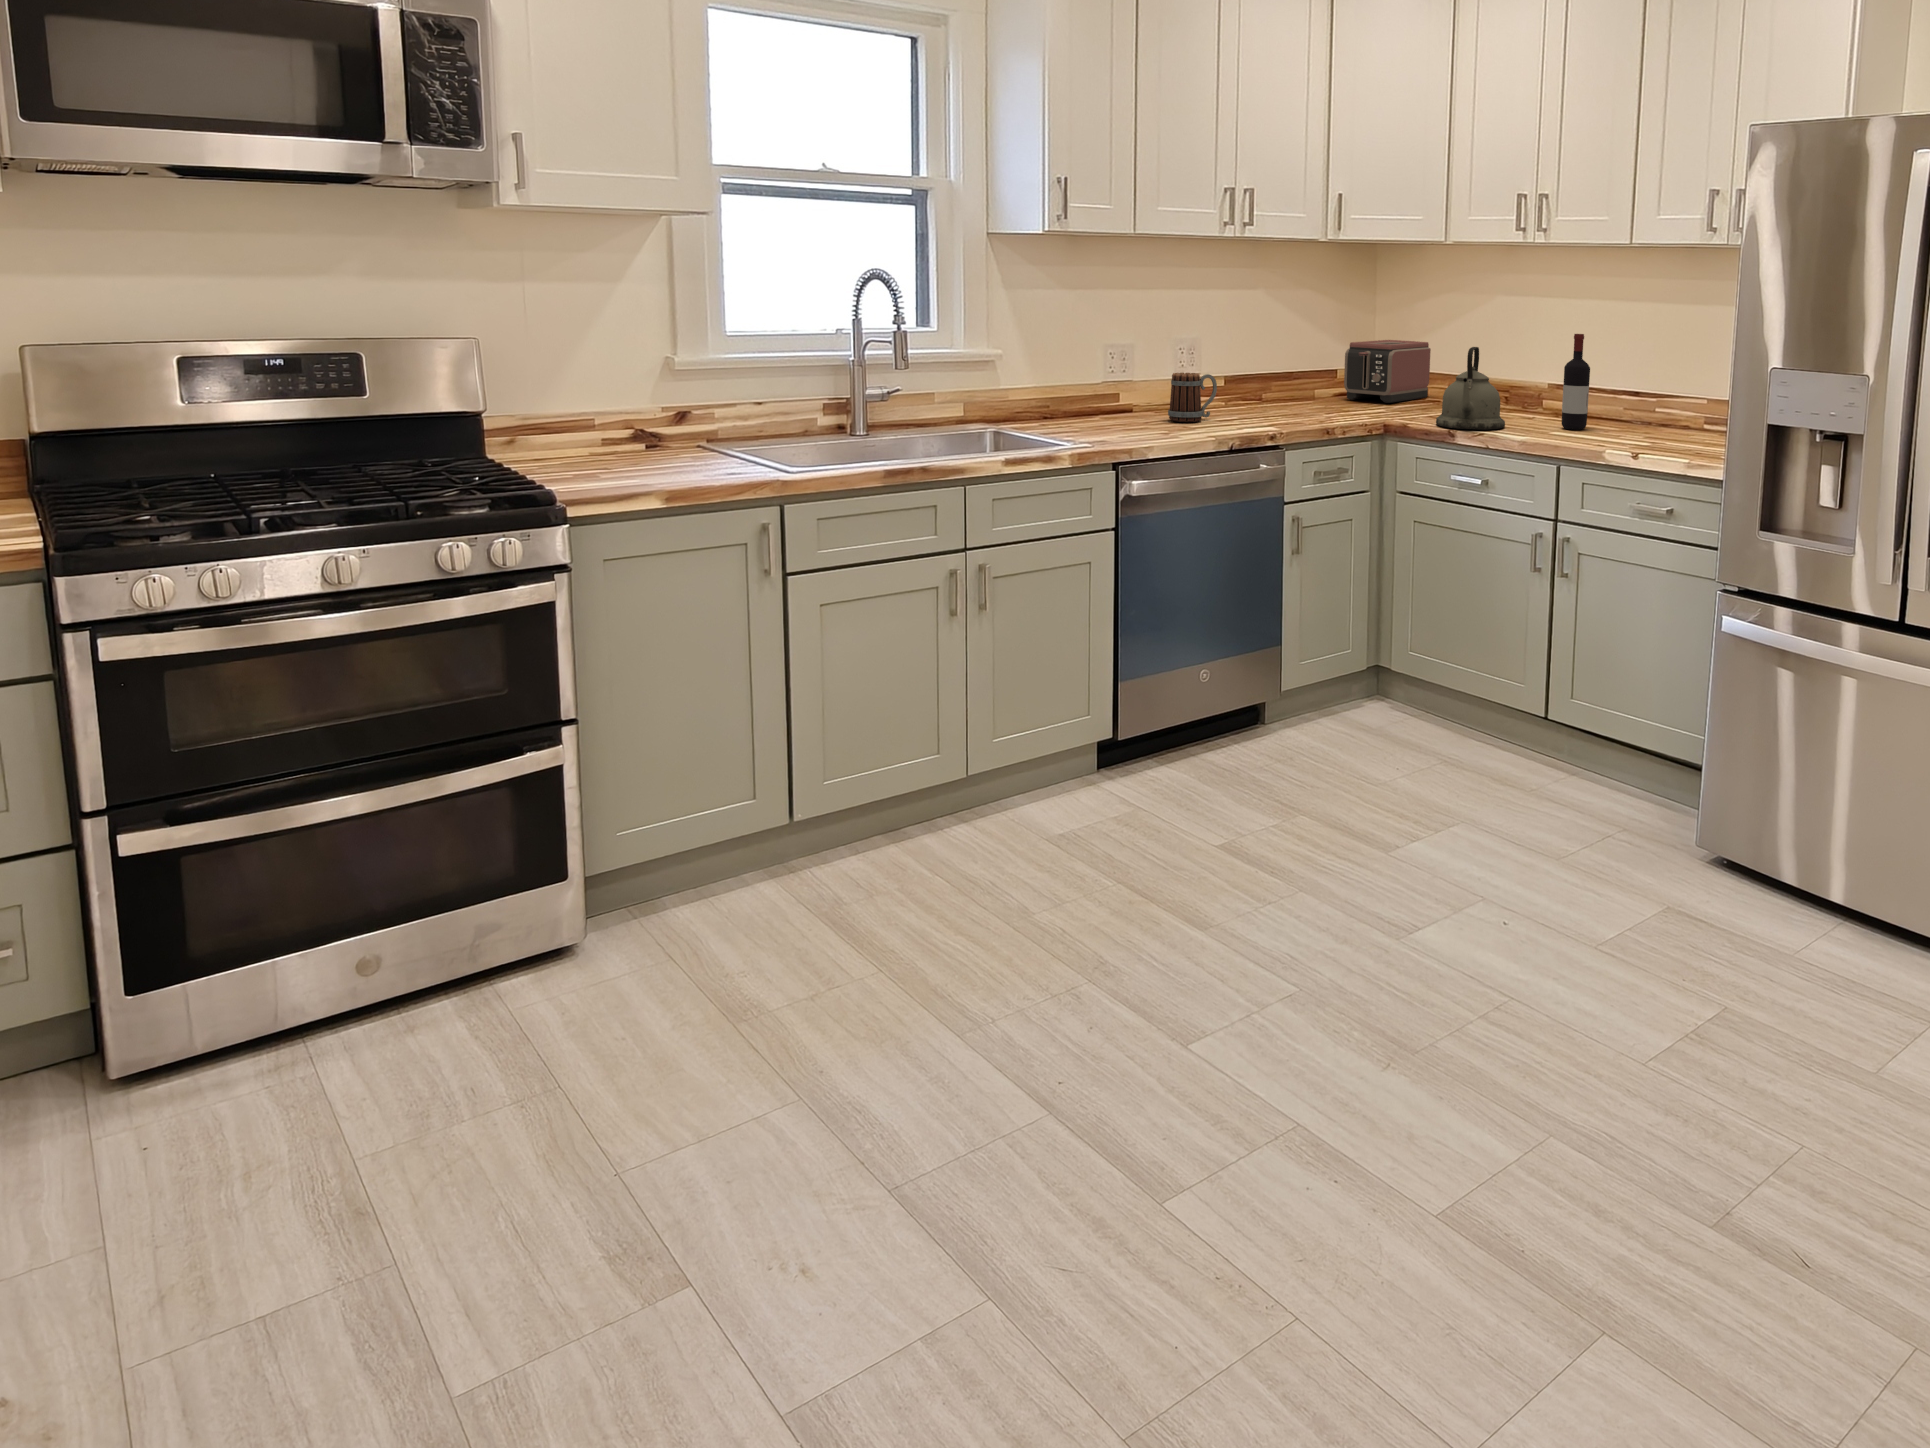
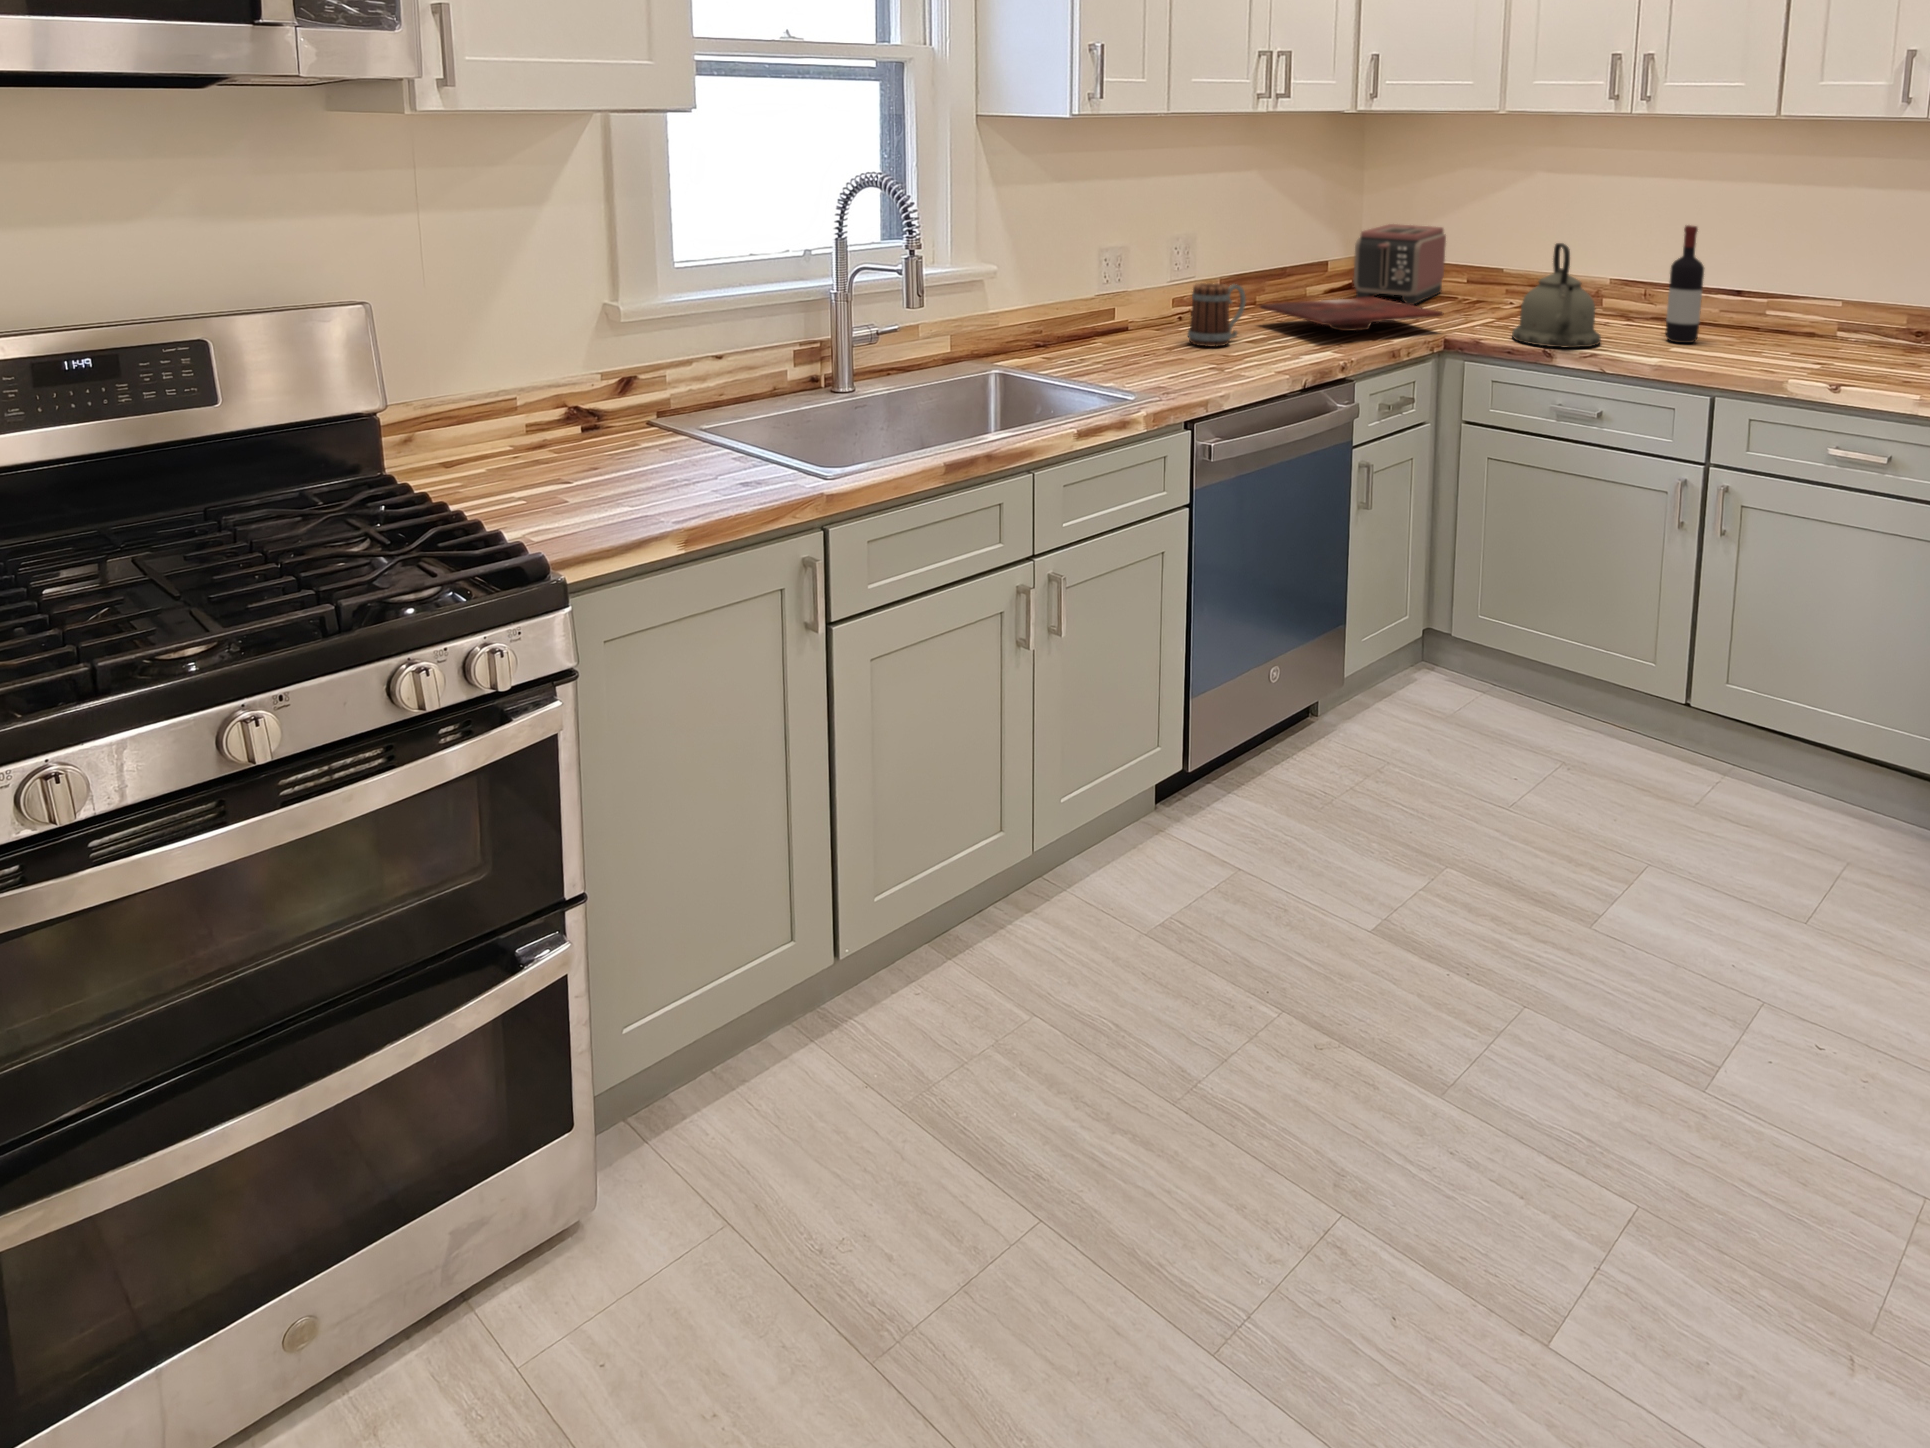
cutting board: none [1243,394,1385,416] -> present [1260,297,1443,331]

